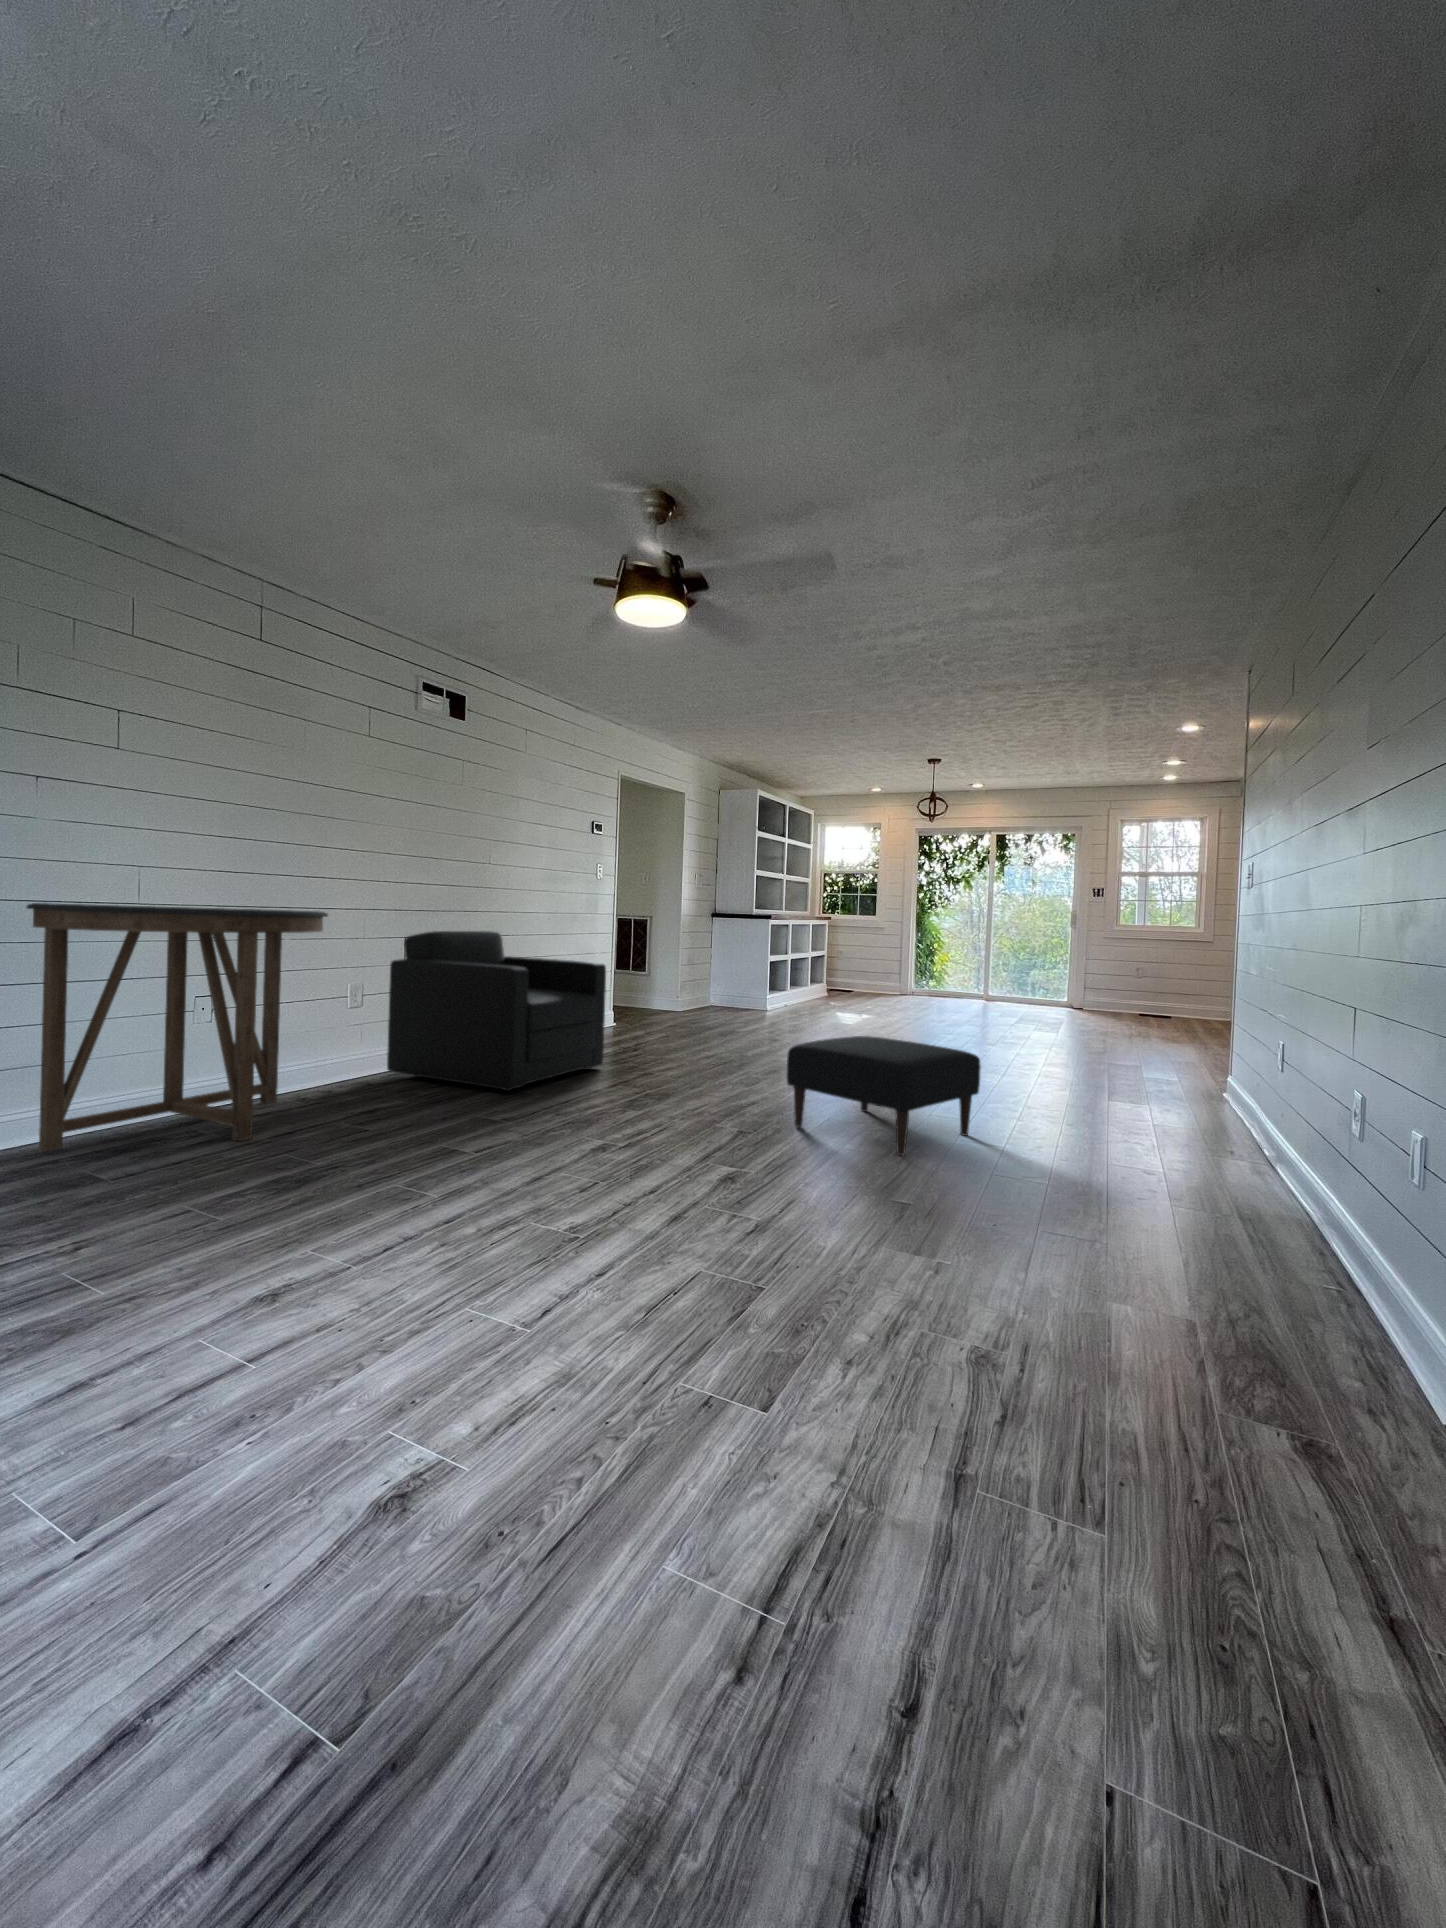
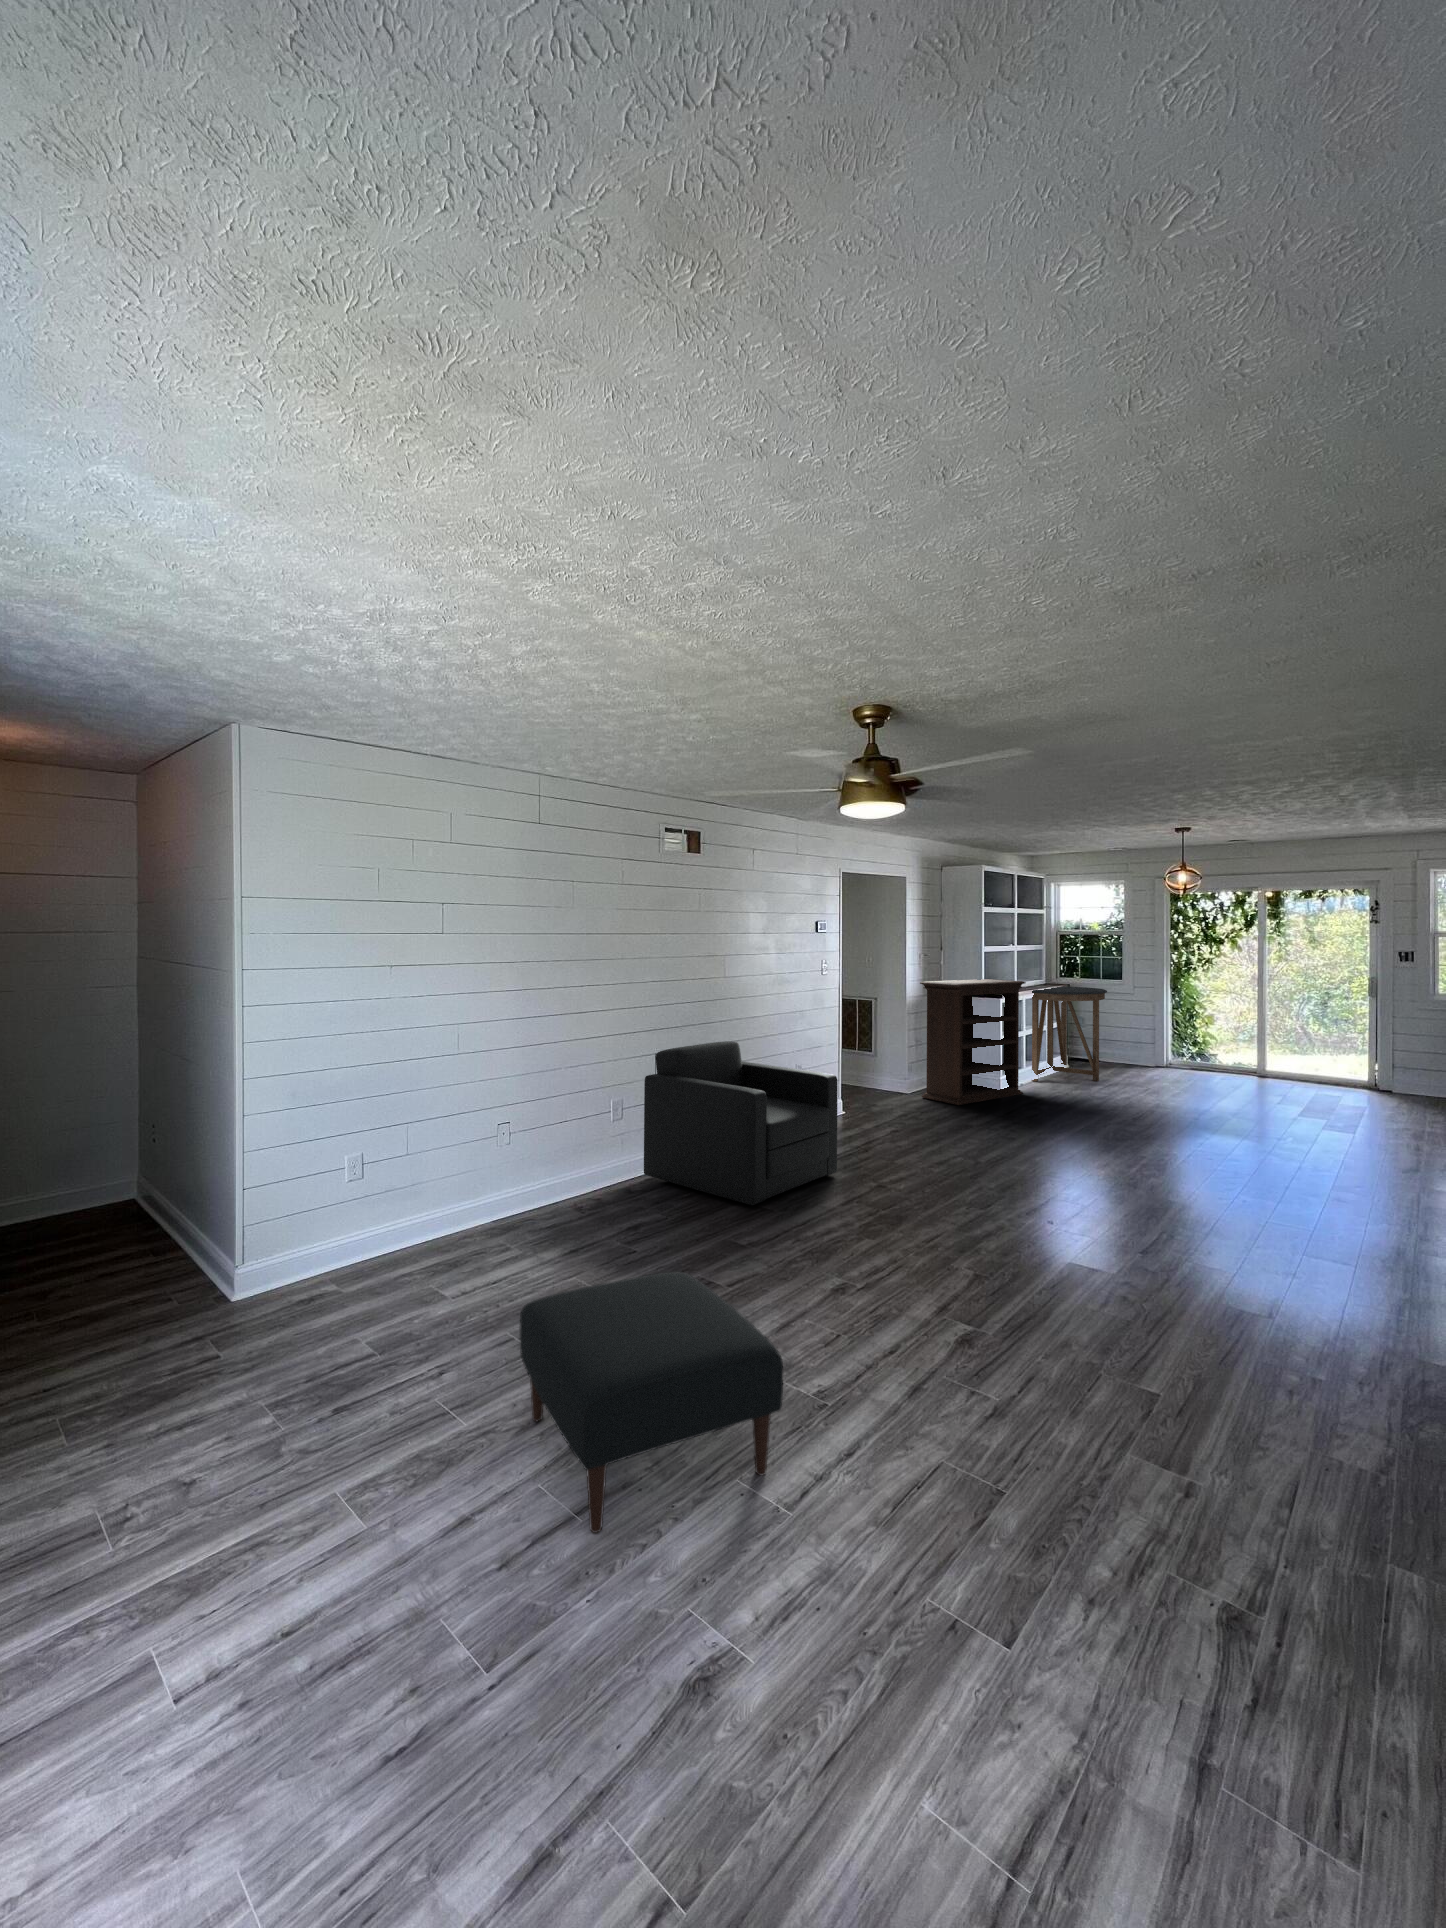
bookshelf: none [691,899,792,1019] -> present [920,979,1026,1105]
console table: present [27,903,328,1151] -> present [1032,986,1107,1081]
ottoman: present [787,1036,981,1155] -> present [520,1272,783,1533]

